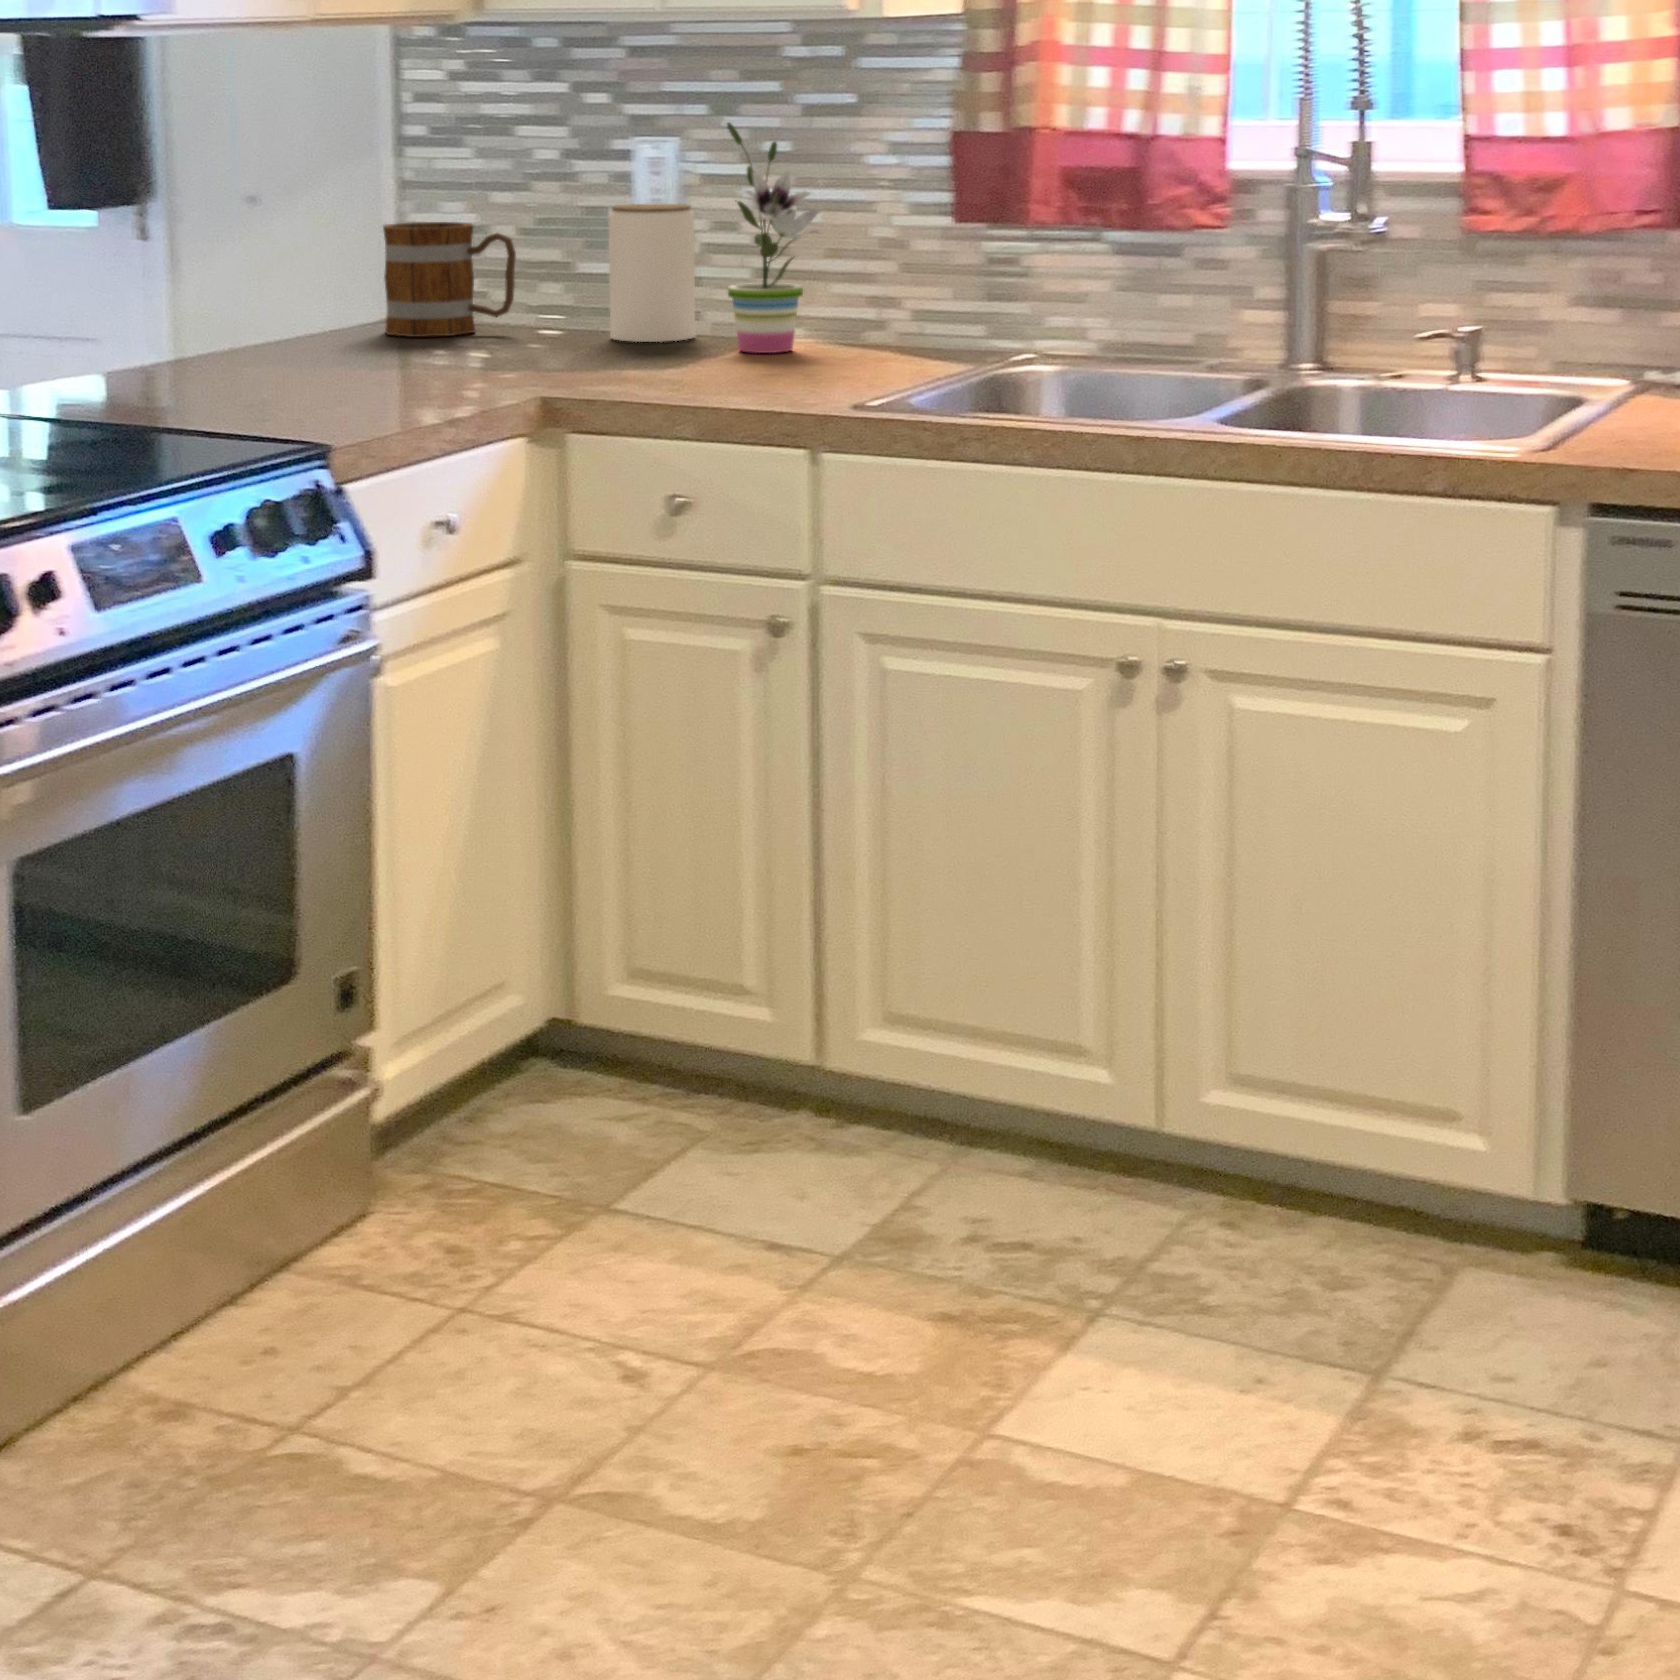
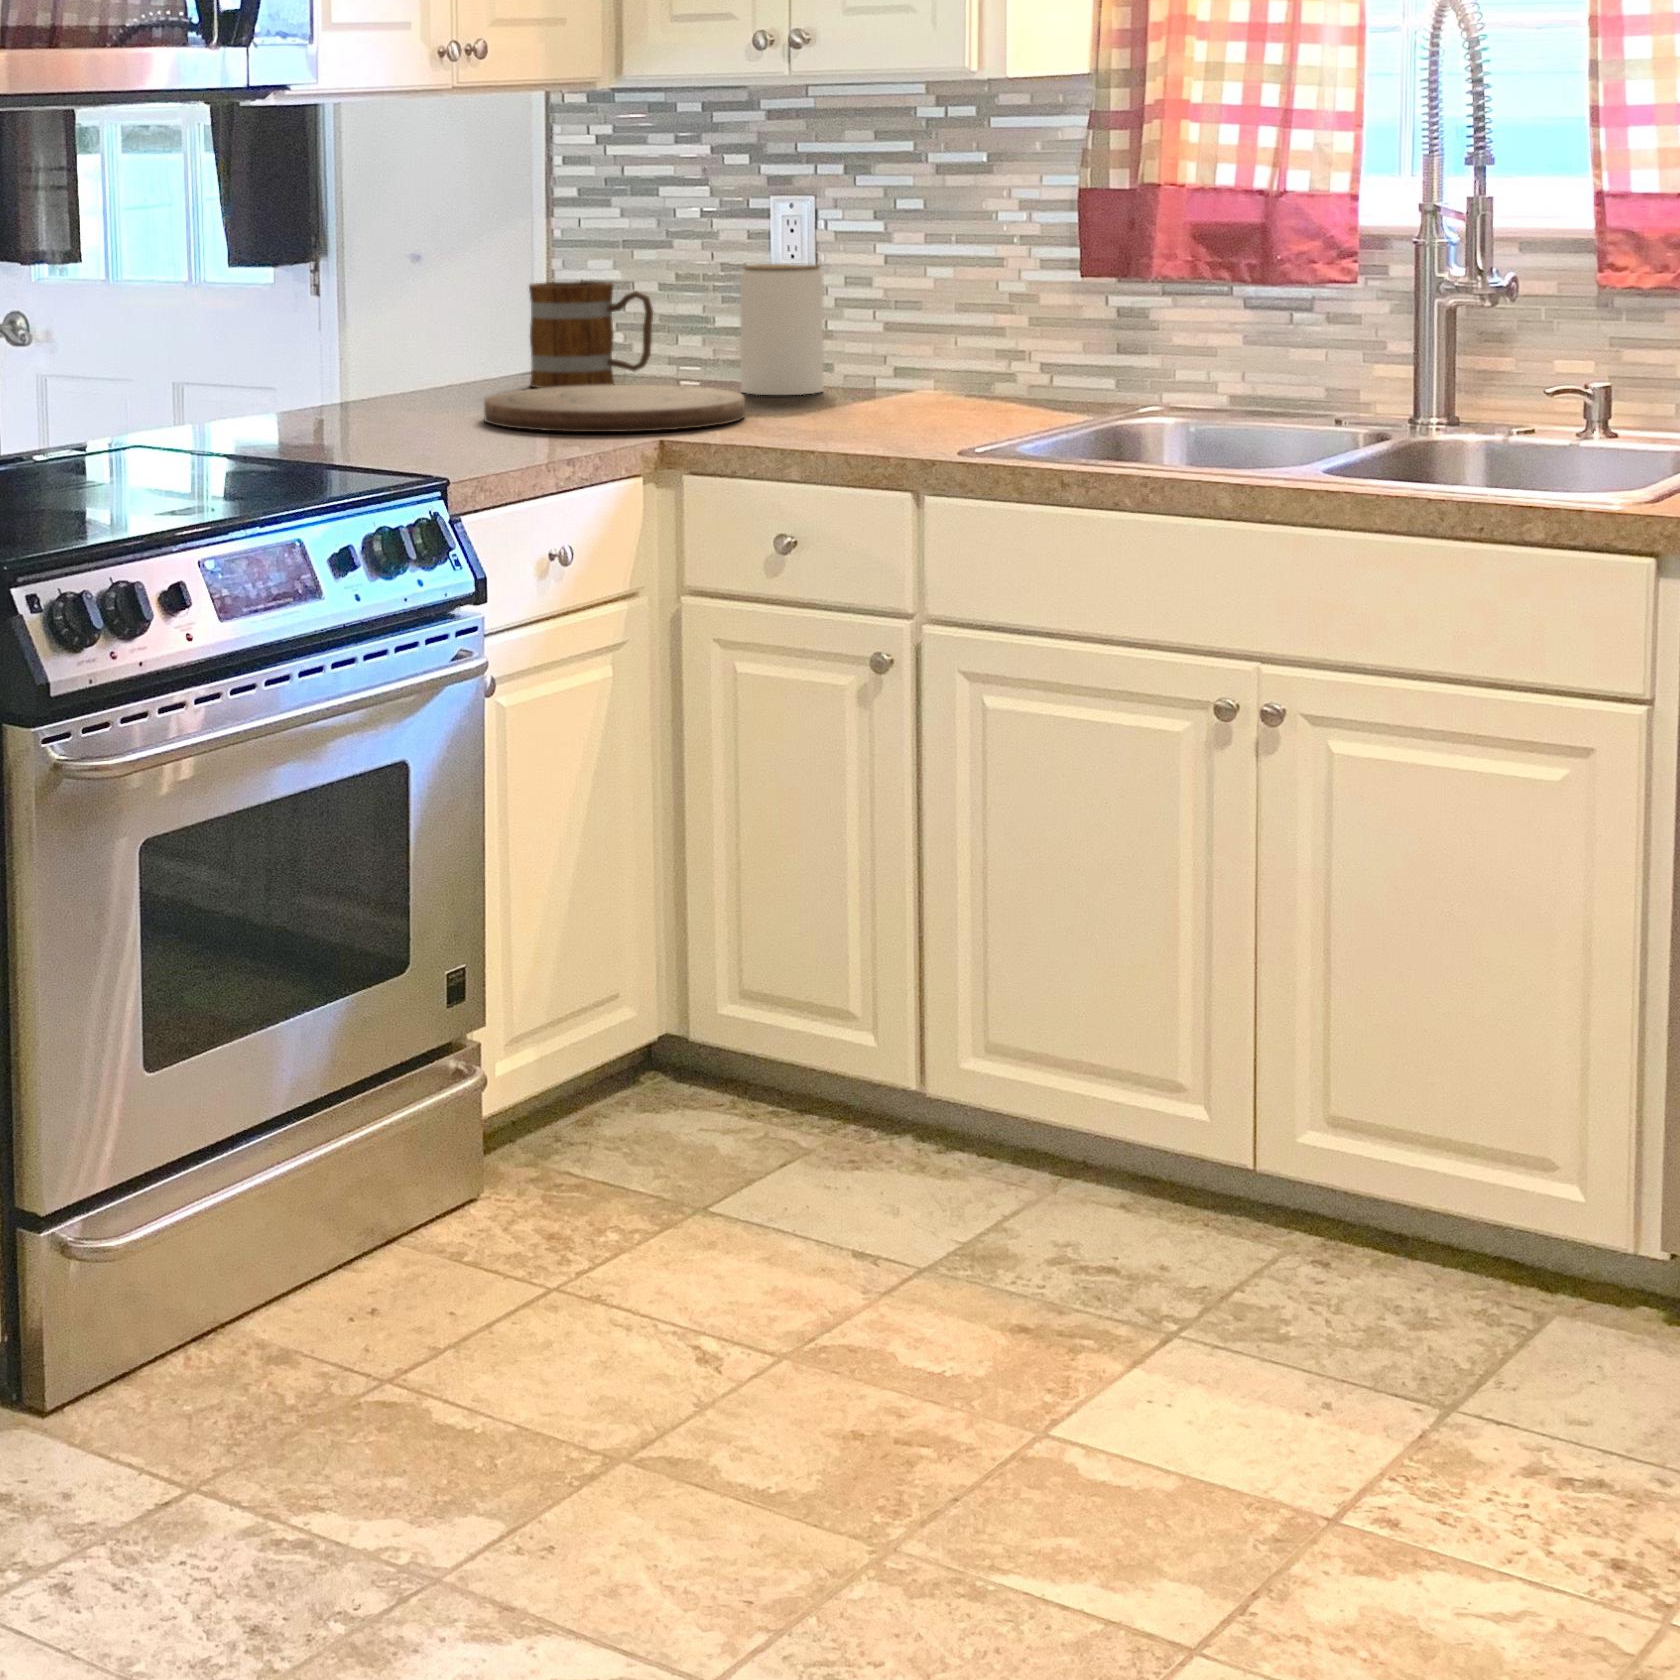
potted plant: present [727,123,819,353] -> none [851,184,946,406]
cutting board: none [347,333,624,386] -> present [484,385,745,432]

